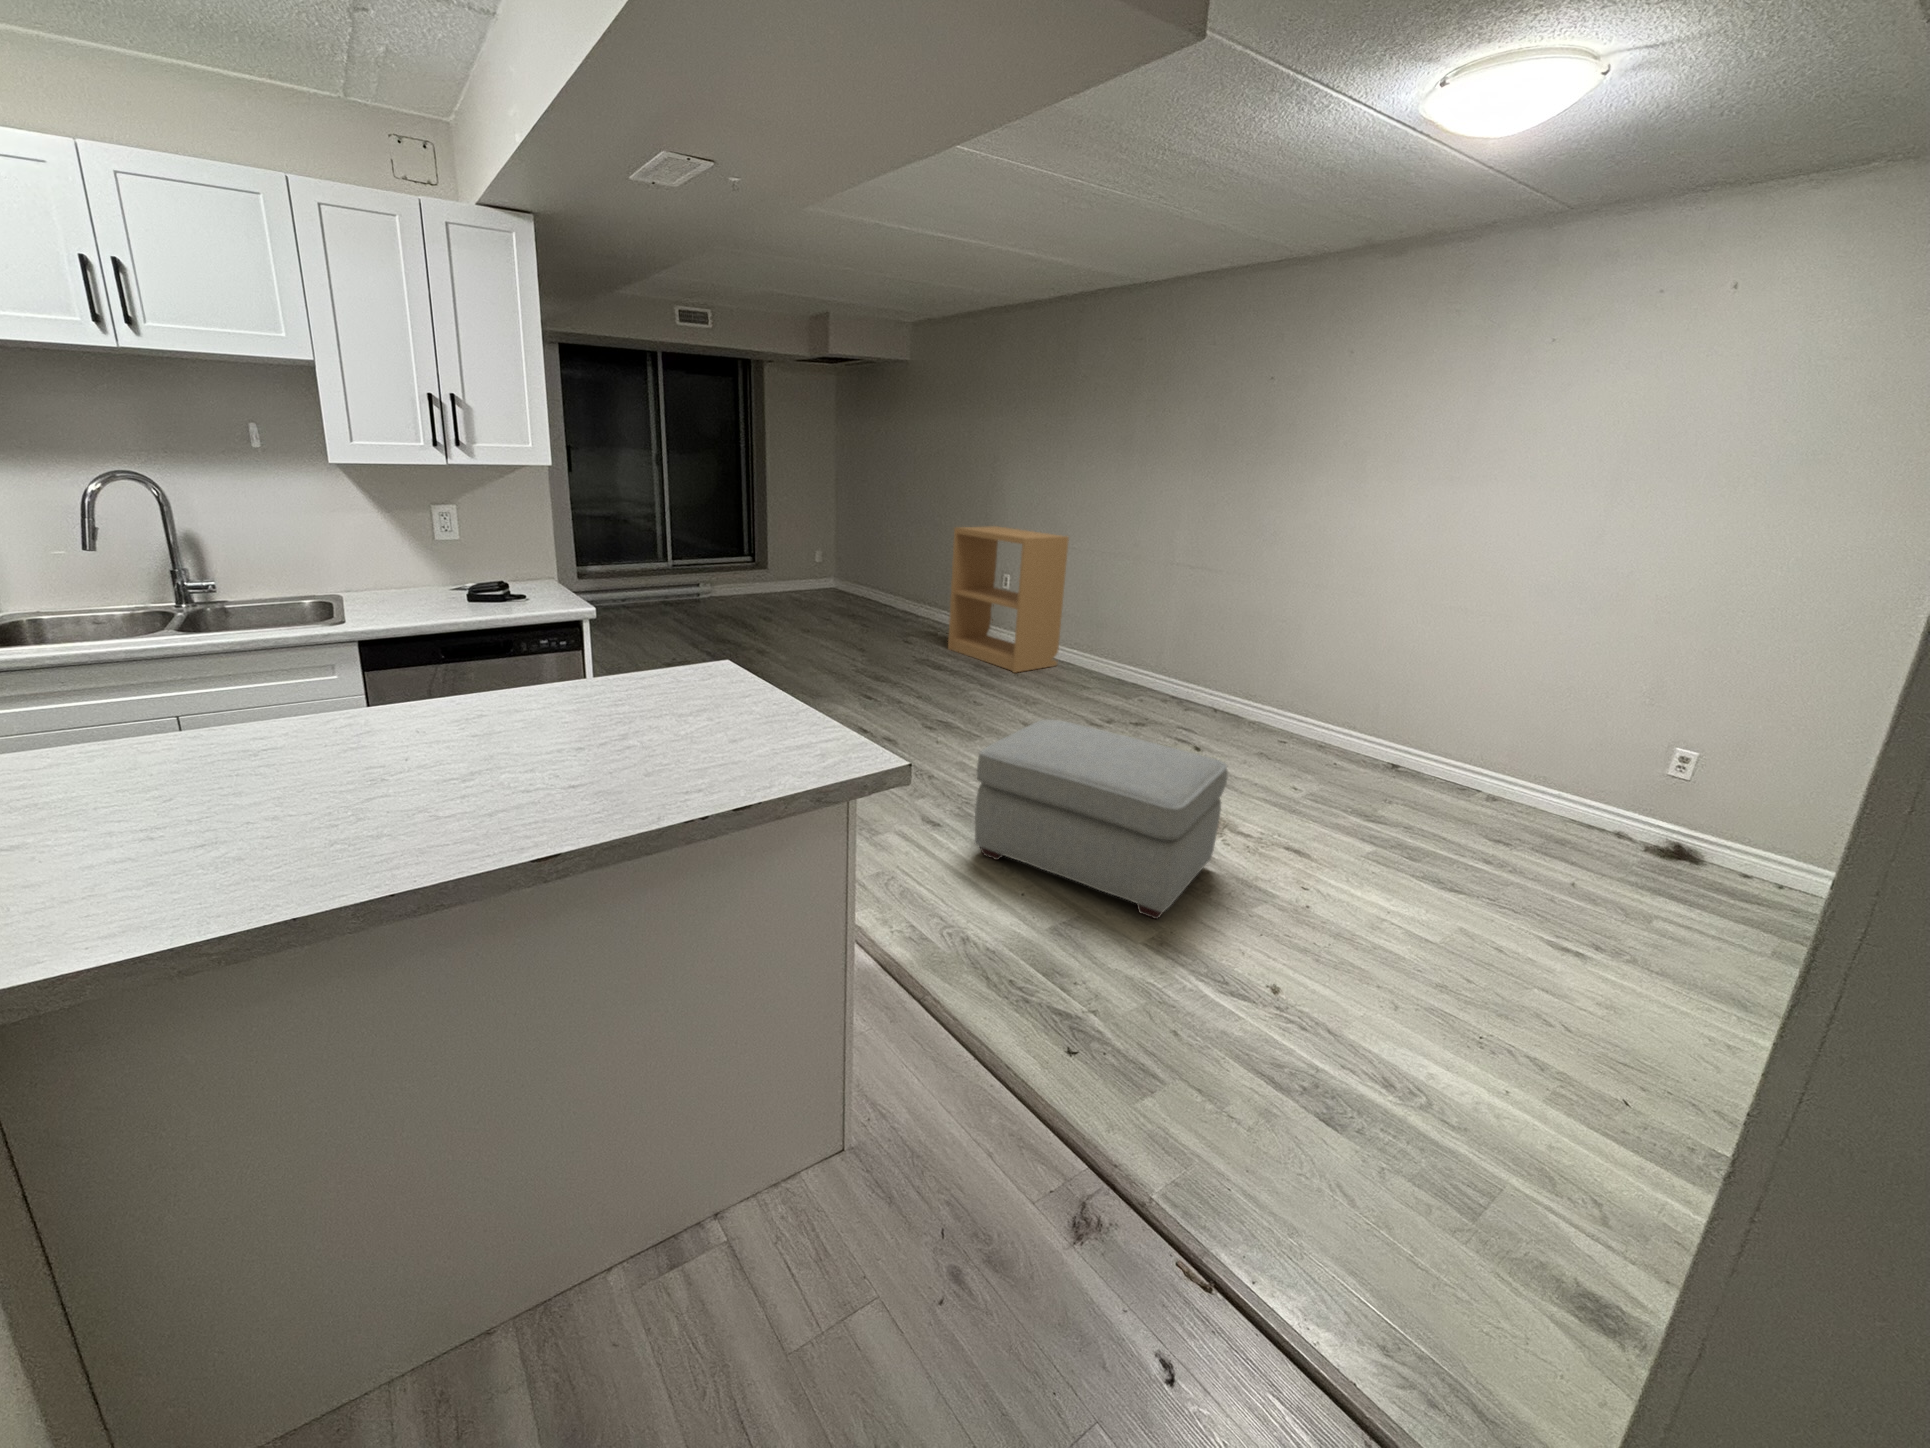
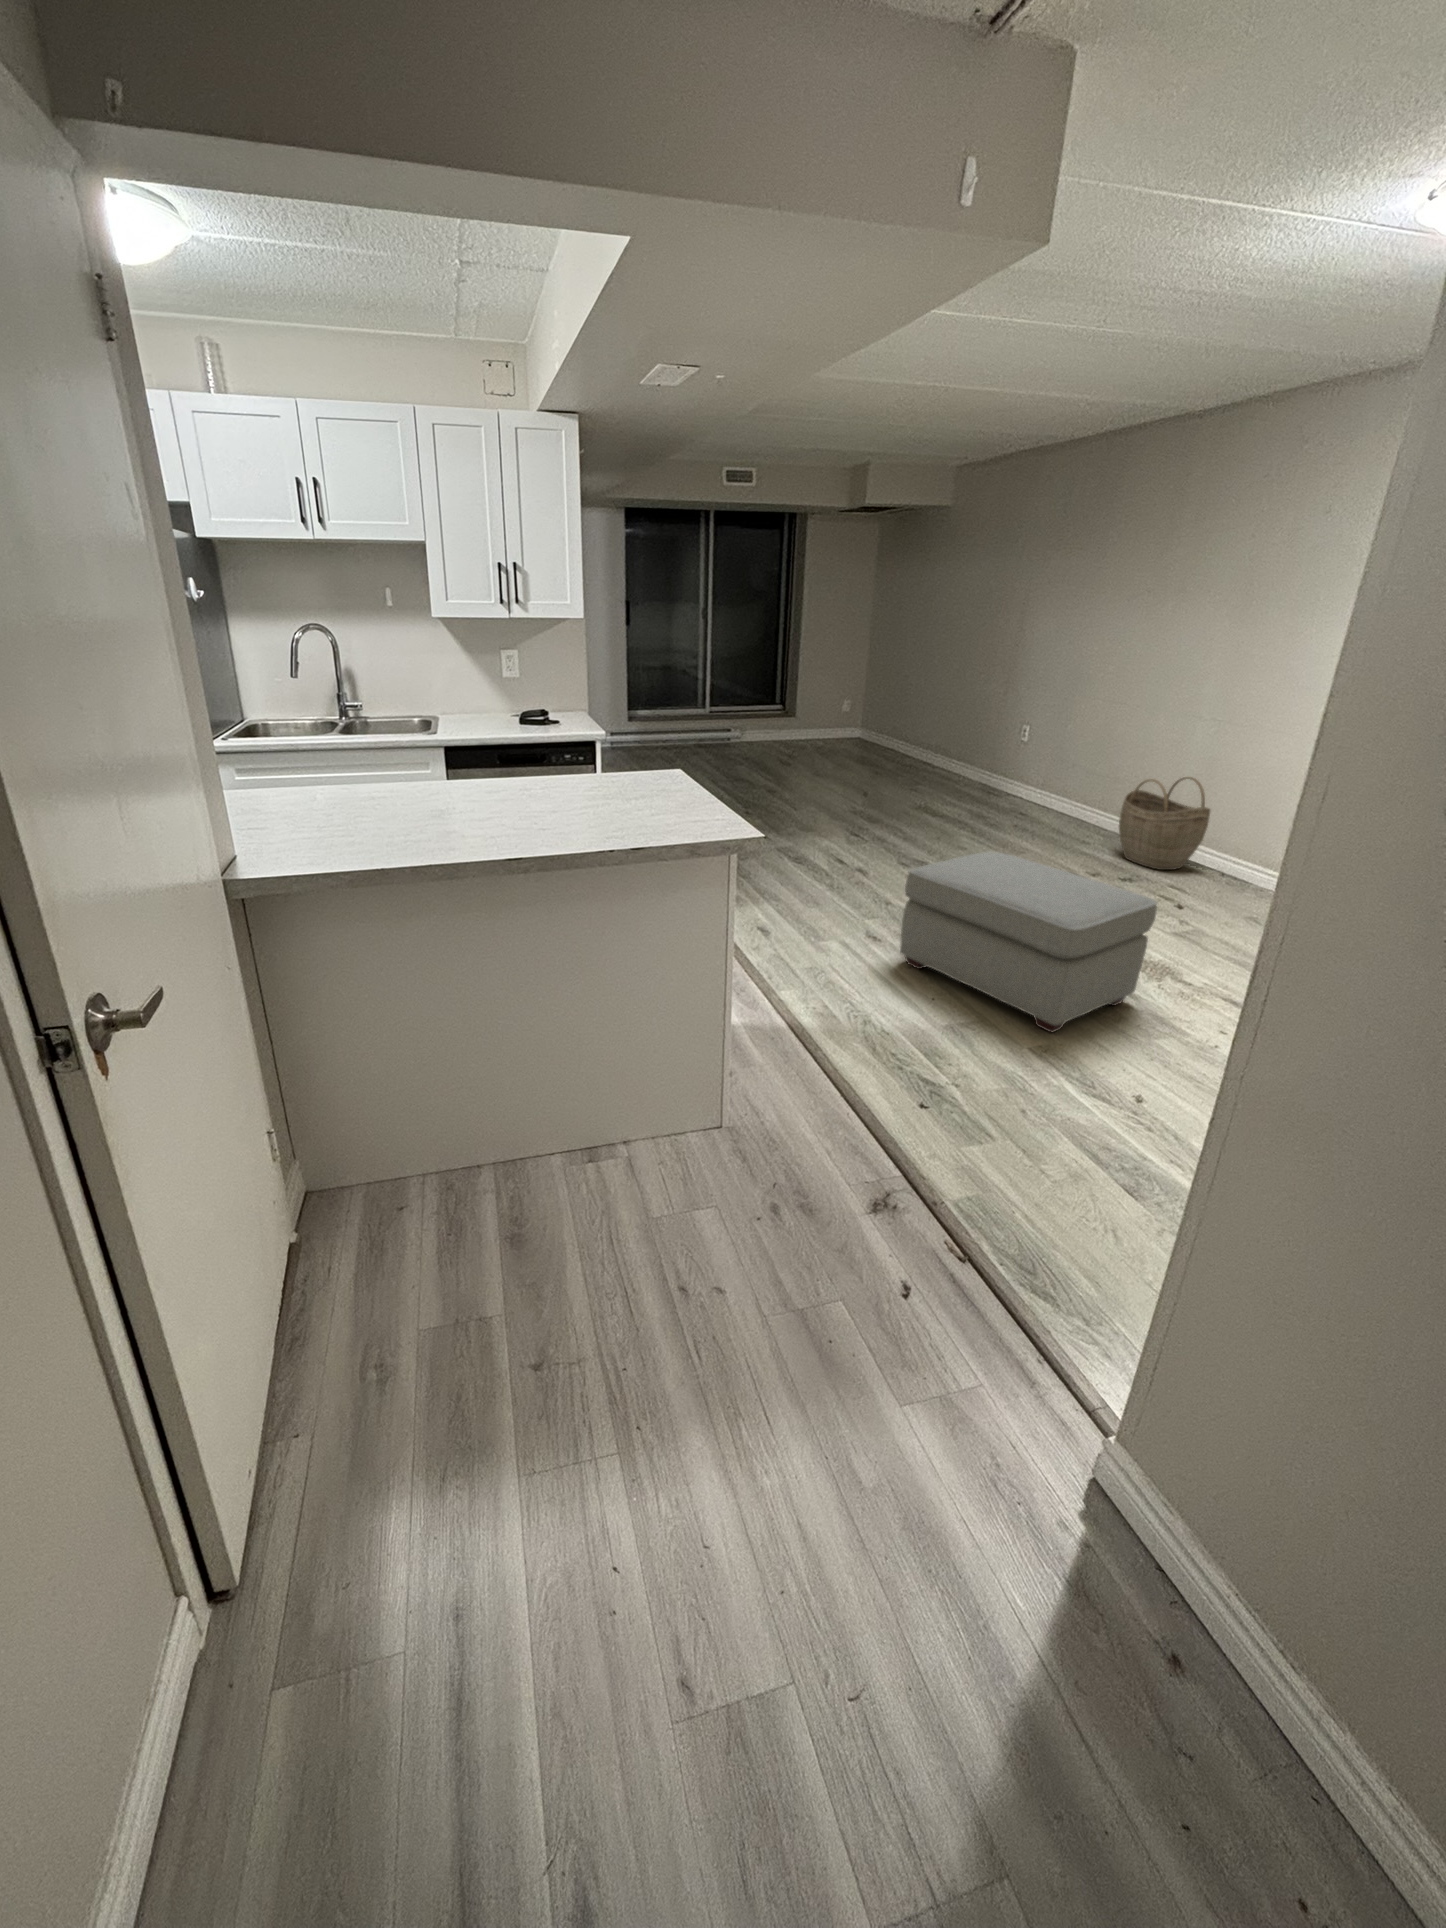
bookshelf: present [948,526,1069,672] -> none [950,676,1086,822]
woven basket: none [1120,622,1199,712] -> present [1119,777,1210,870]

